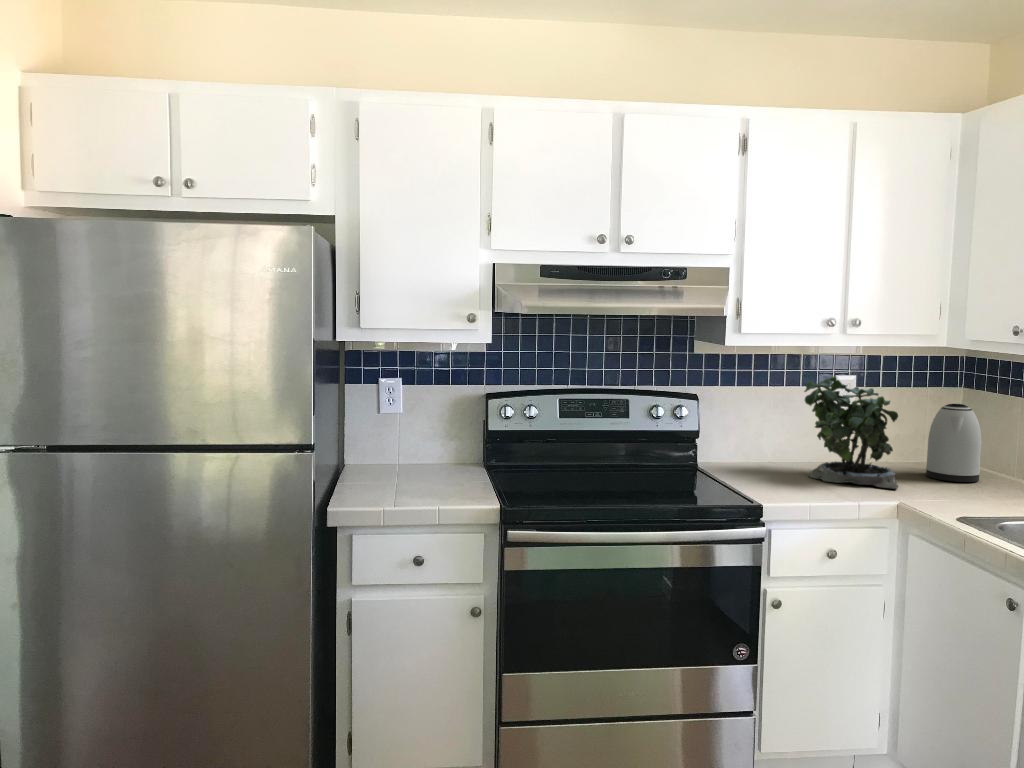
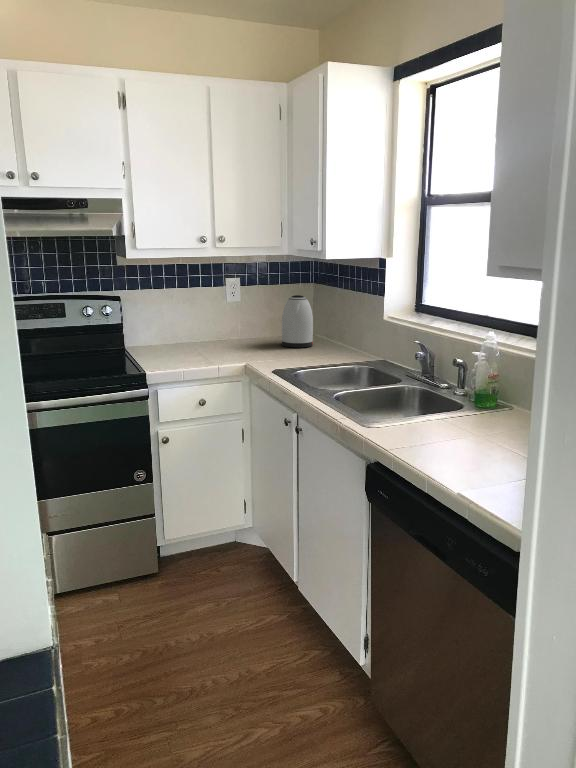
potted plant: present [804,374,898,489] -> none [196,276,258,355]

